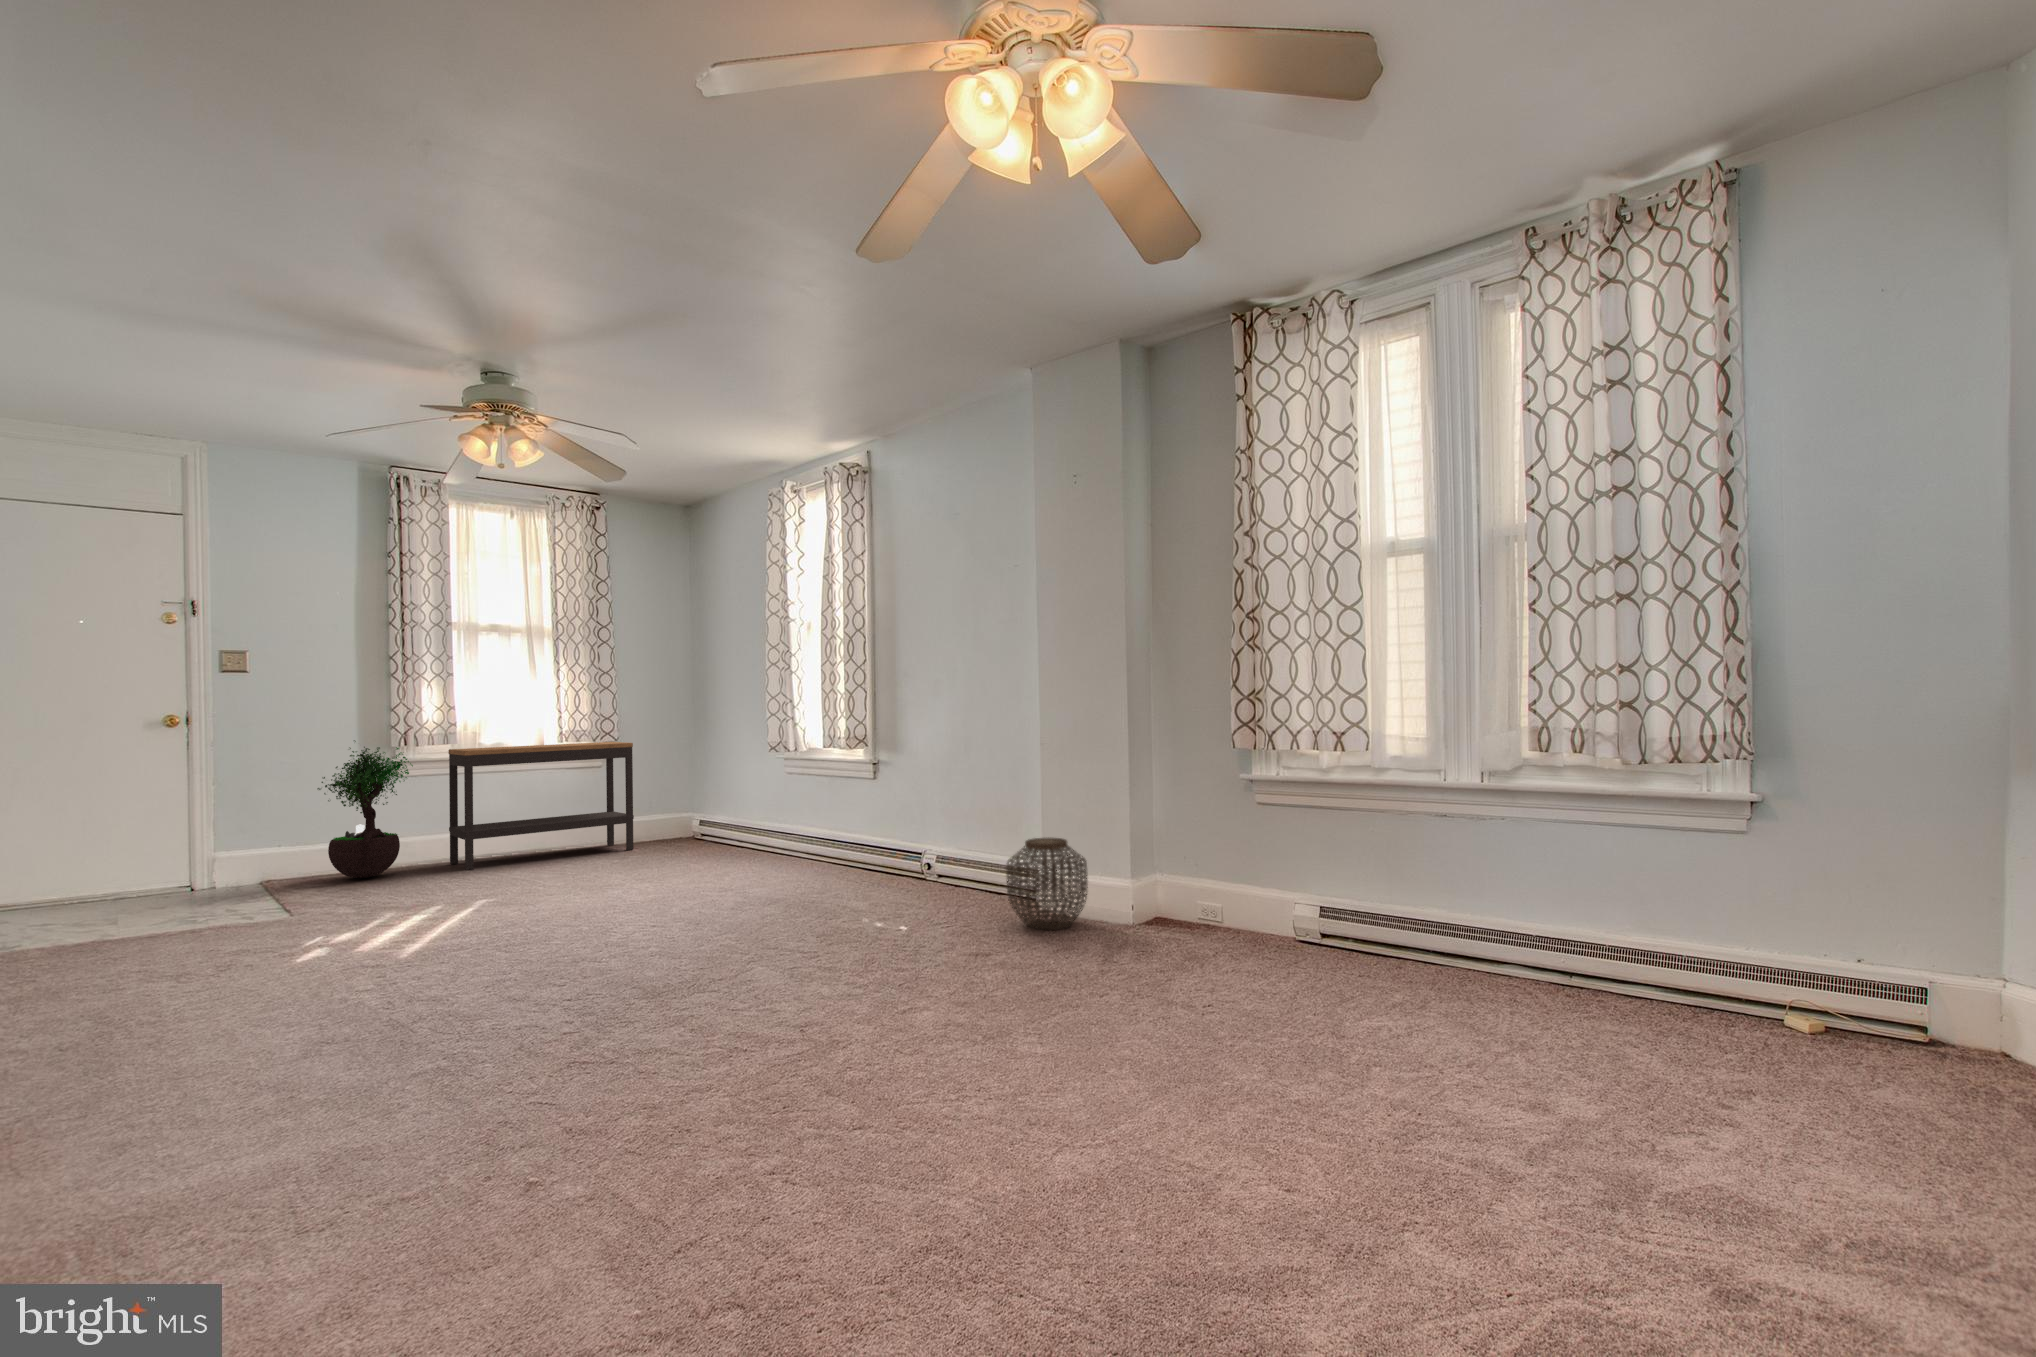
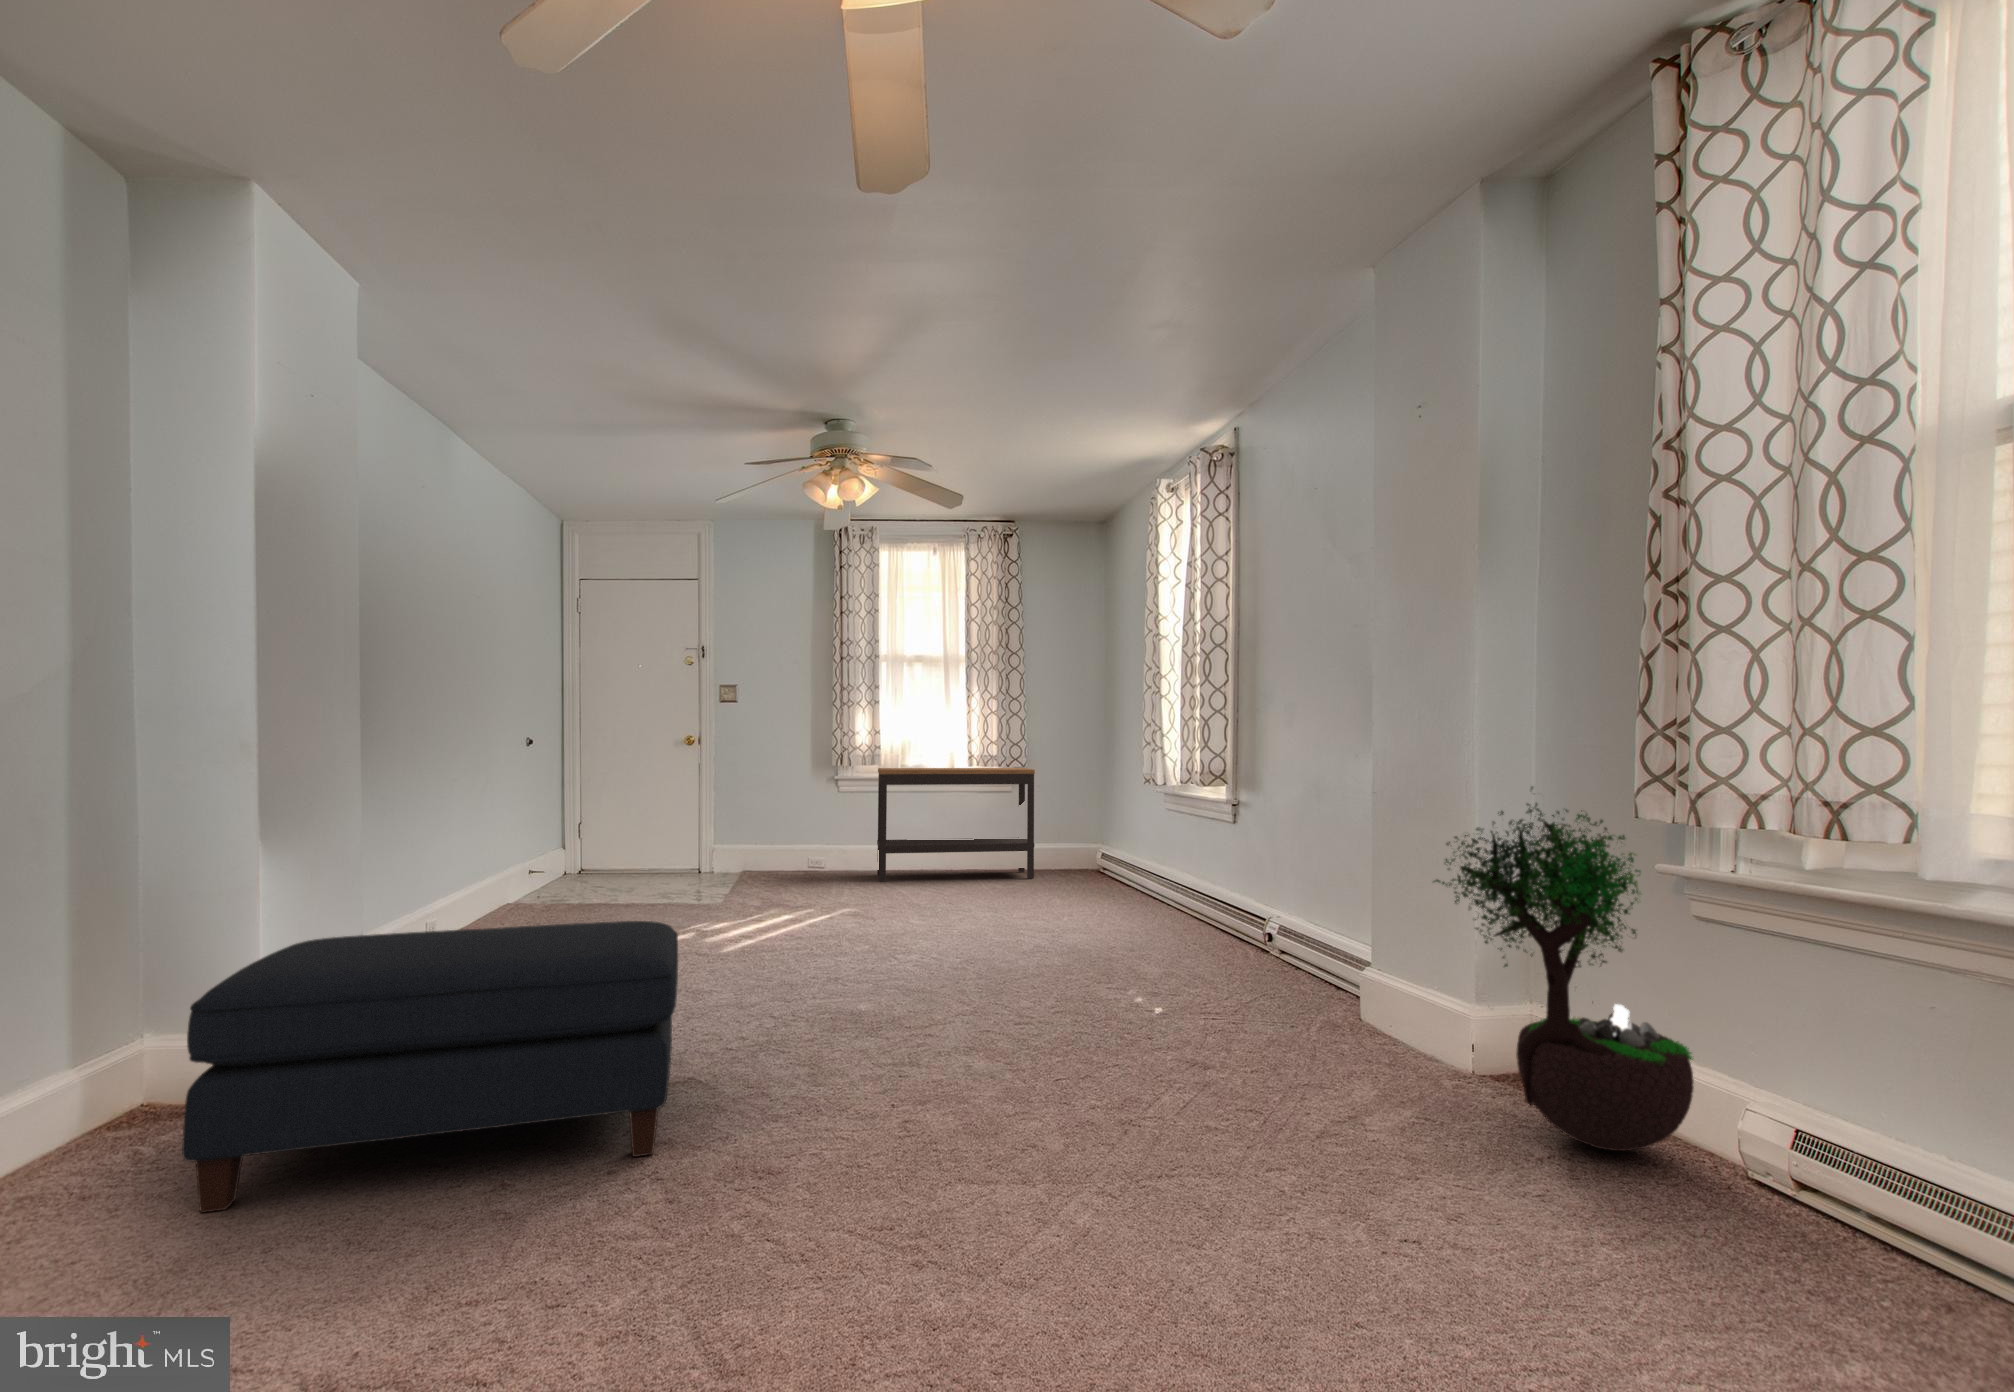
potted tree: present [318,740,413,878] -> present [1434,787,1694,1151]
woven basket: present [1007,838,1088,930] -> none [1290,926,1412,1064]
ottoman: none [171,892,661,1209] -> present [182,921,678,1213]

